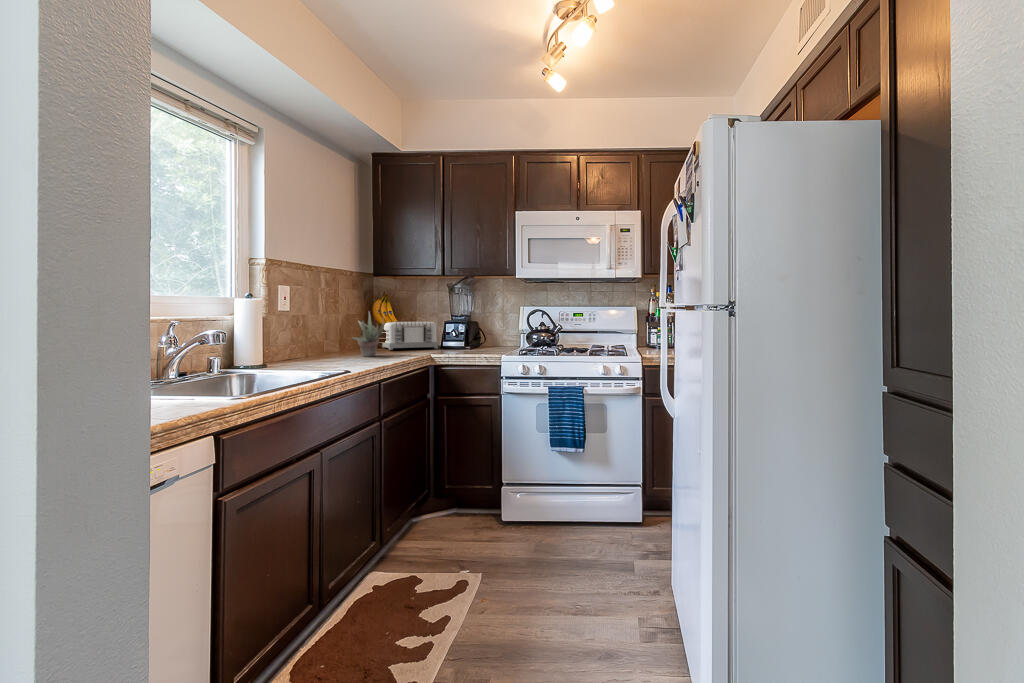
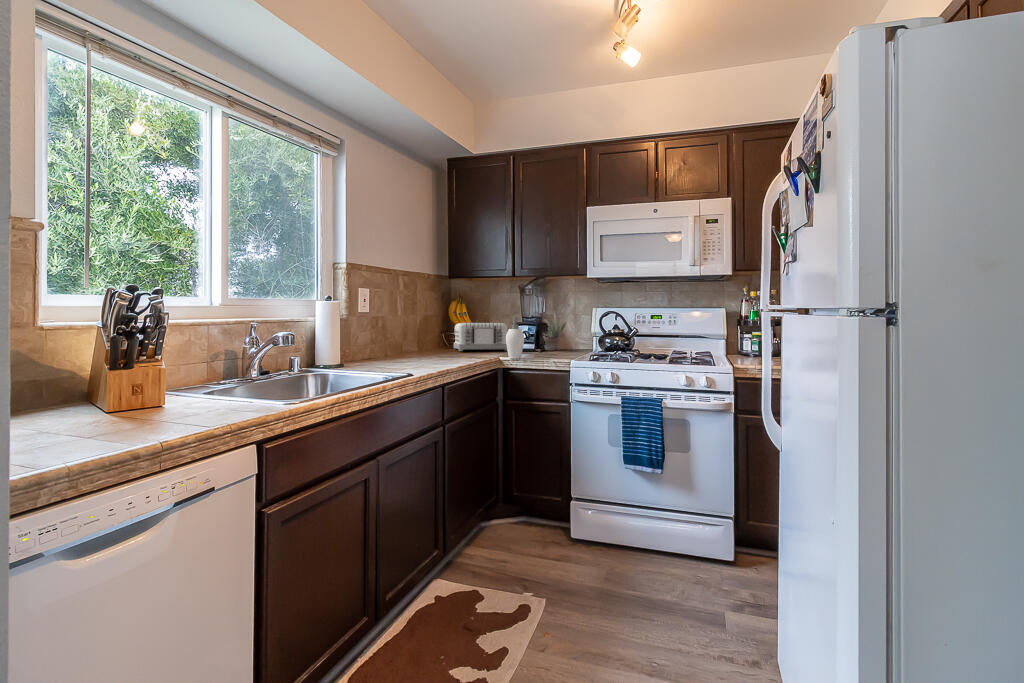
succulent plant: present [352,312,384,357] -> present [543,312,566,350]
soap dispenser: none [437,315,459,356] -> present [506,317,524,359]

